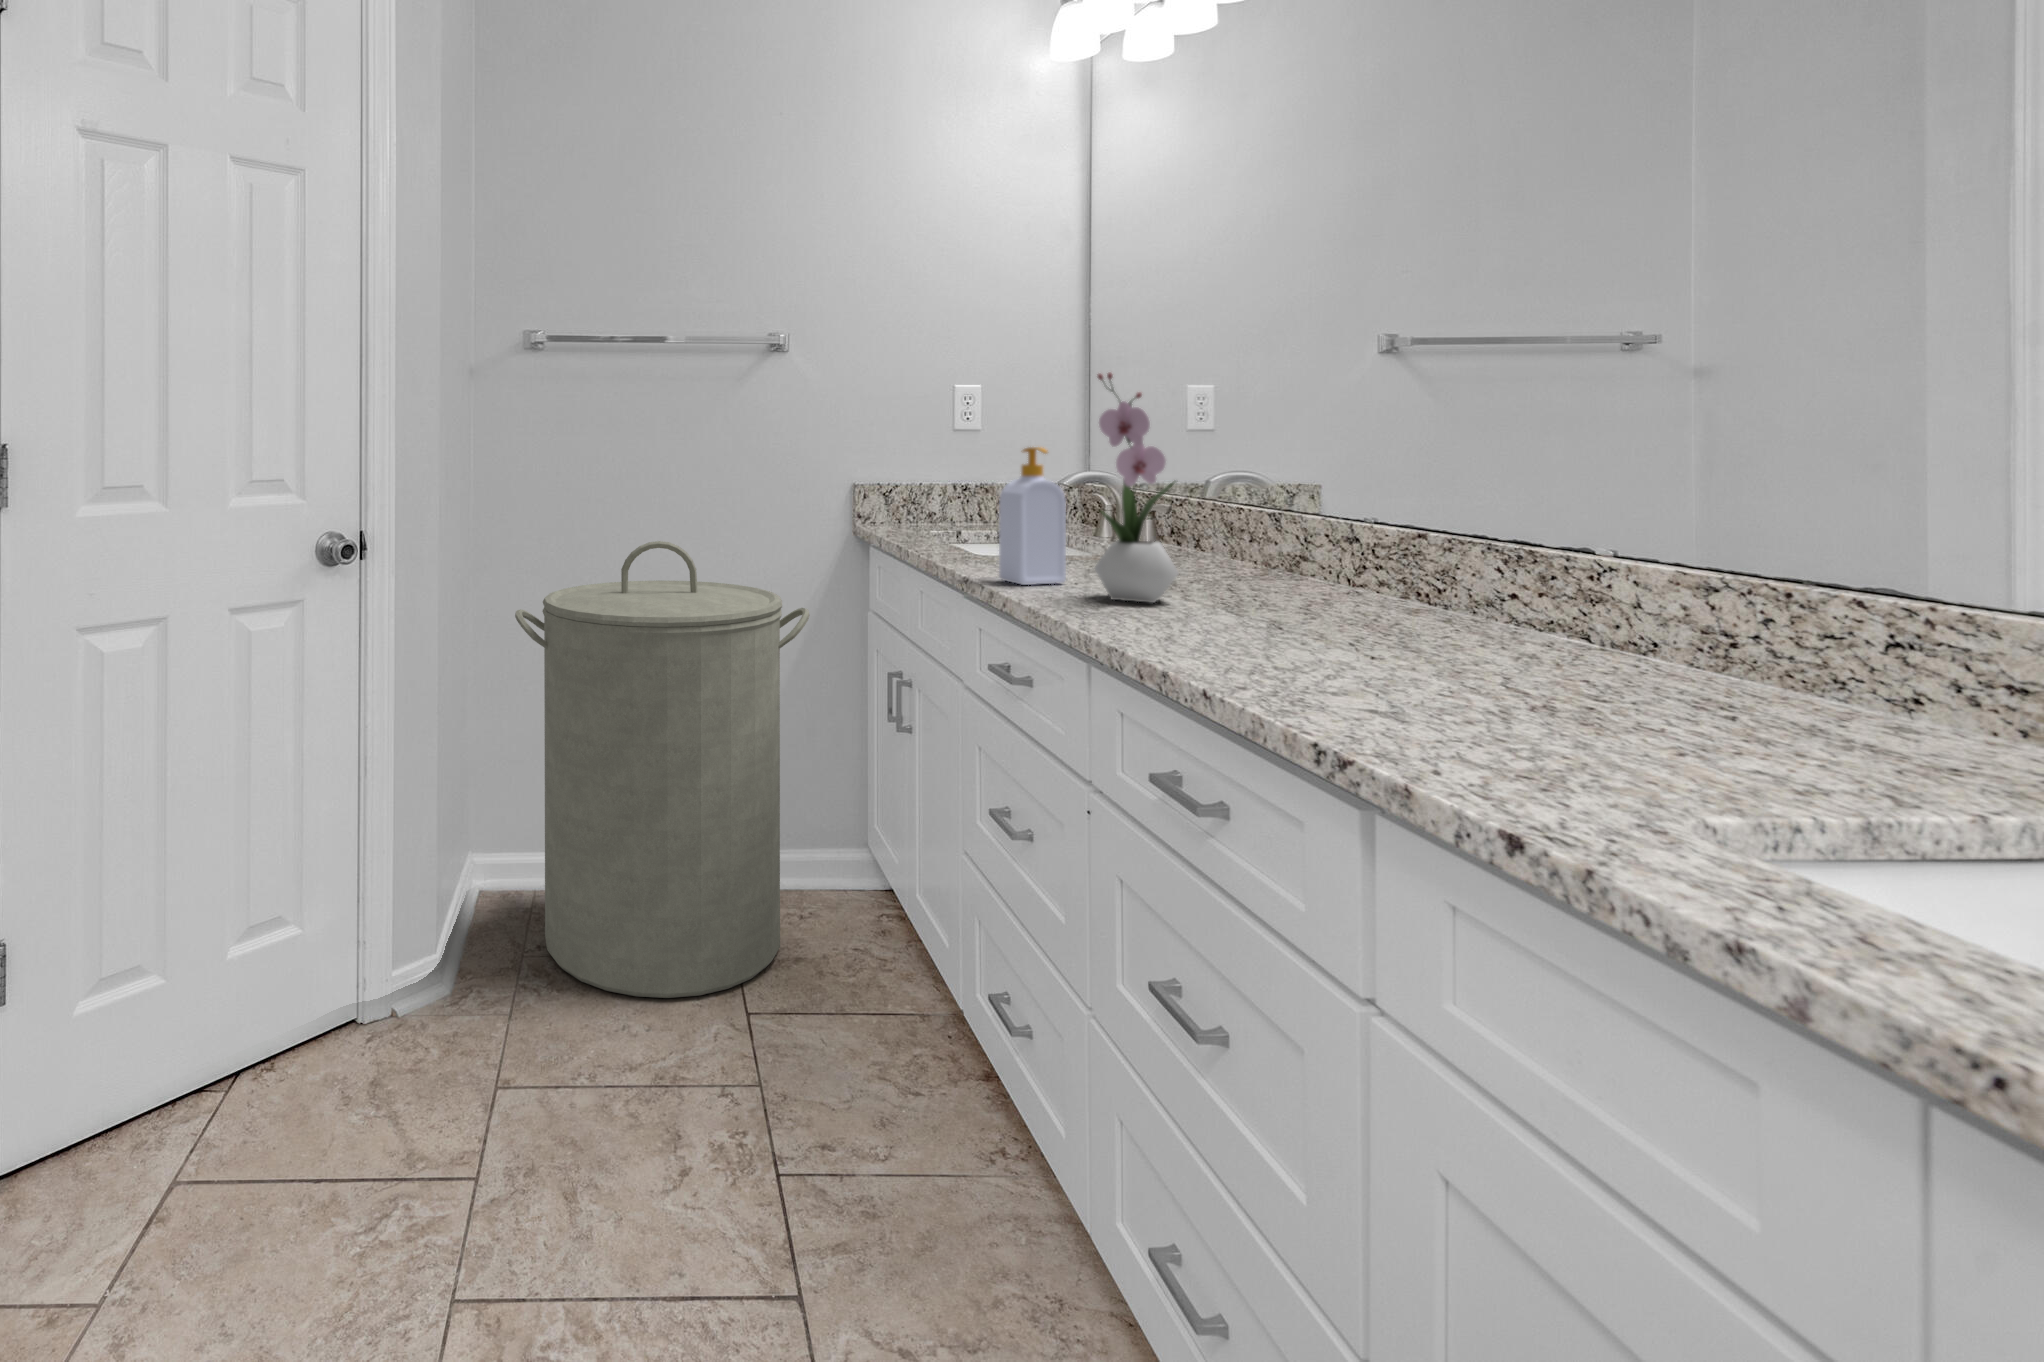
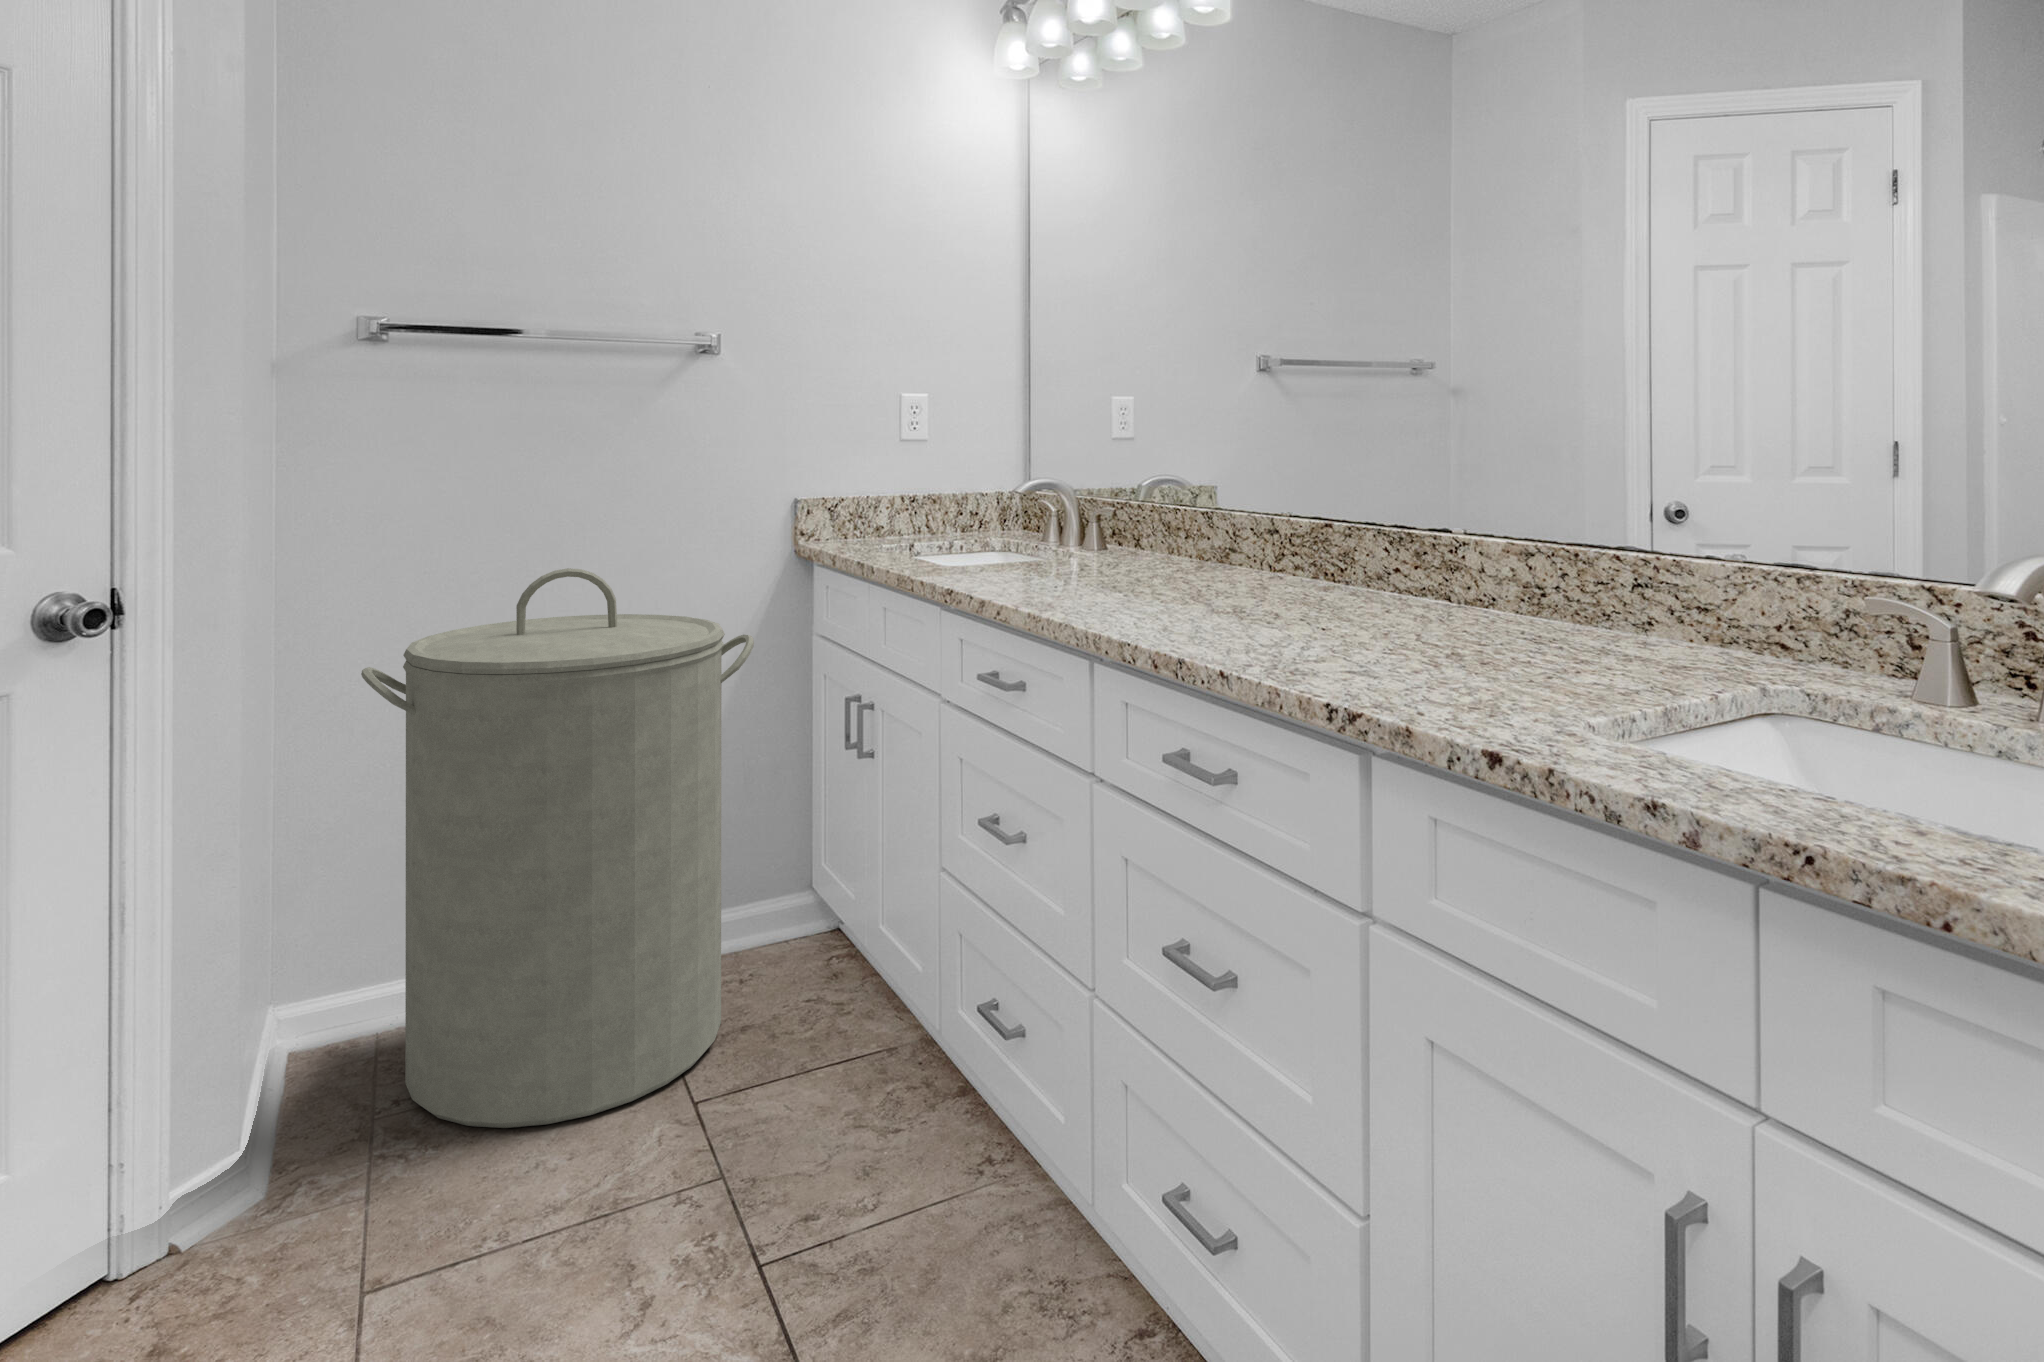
flower arrangement: present [1095,373,1179,603] -> none [1075,378,1150,598]
soap bottle: present [999,447,1066,585] -> none [978,451,1042,590]

